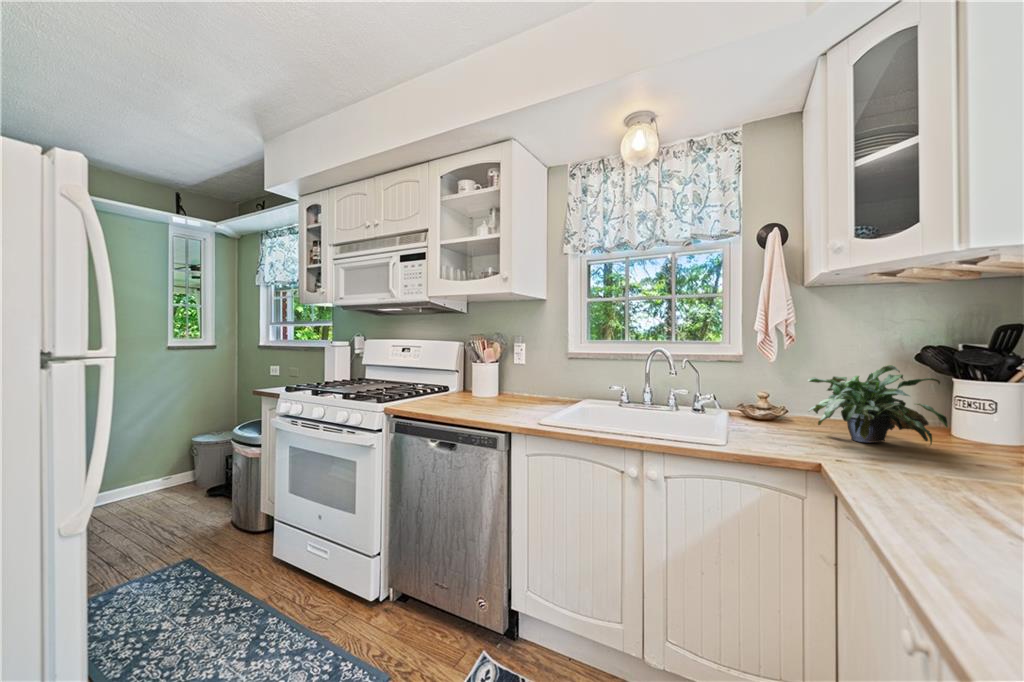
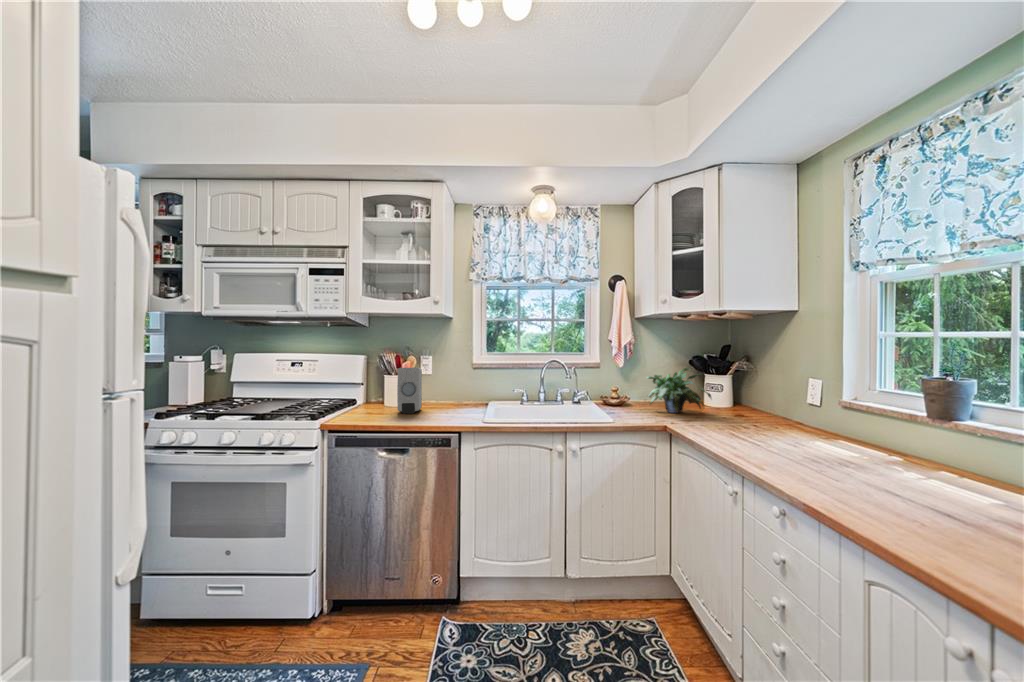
soap dispenser: none [467,355,501,406] -> present [397,368,422,414]

